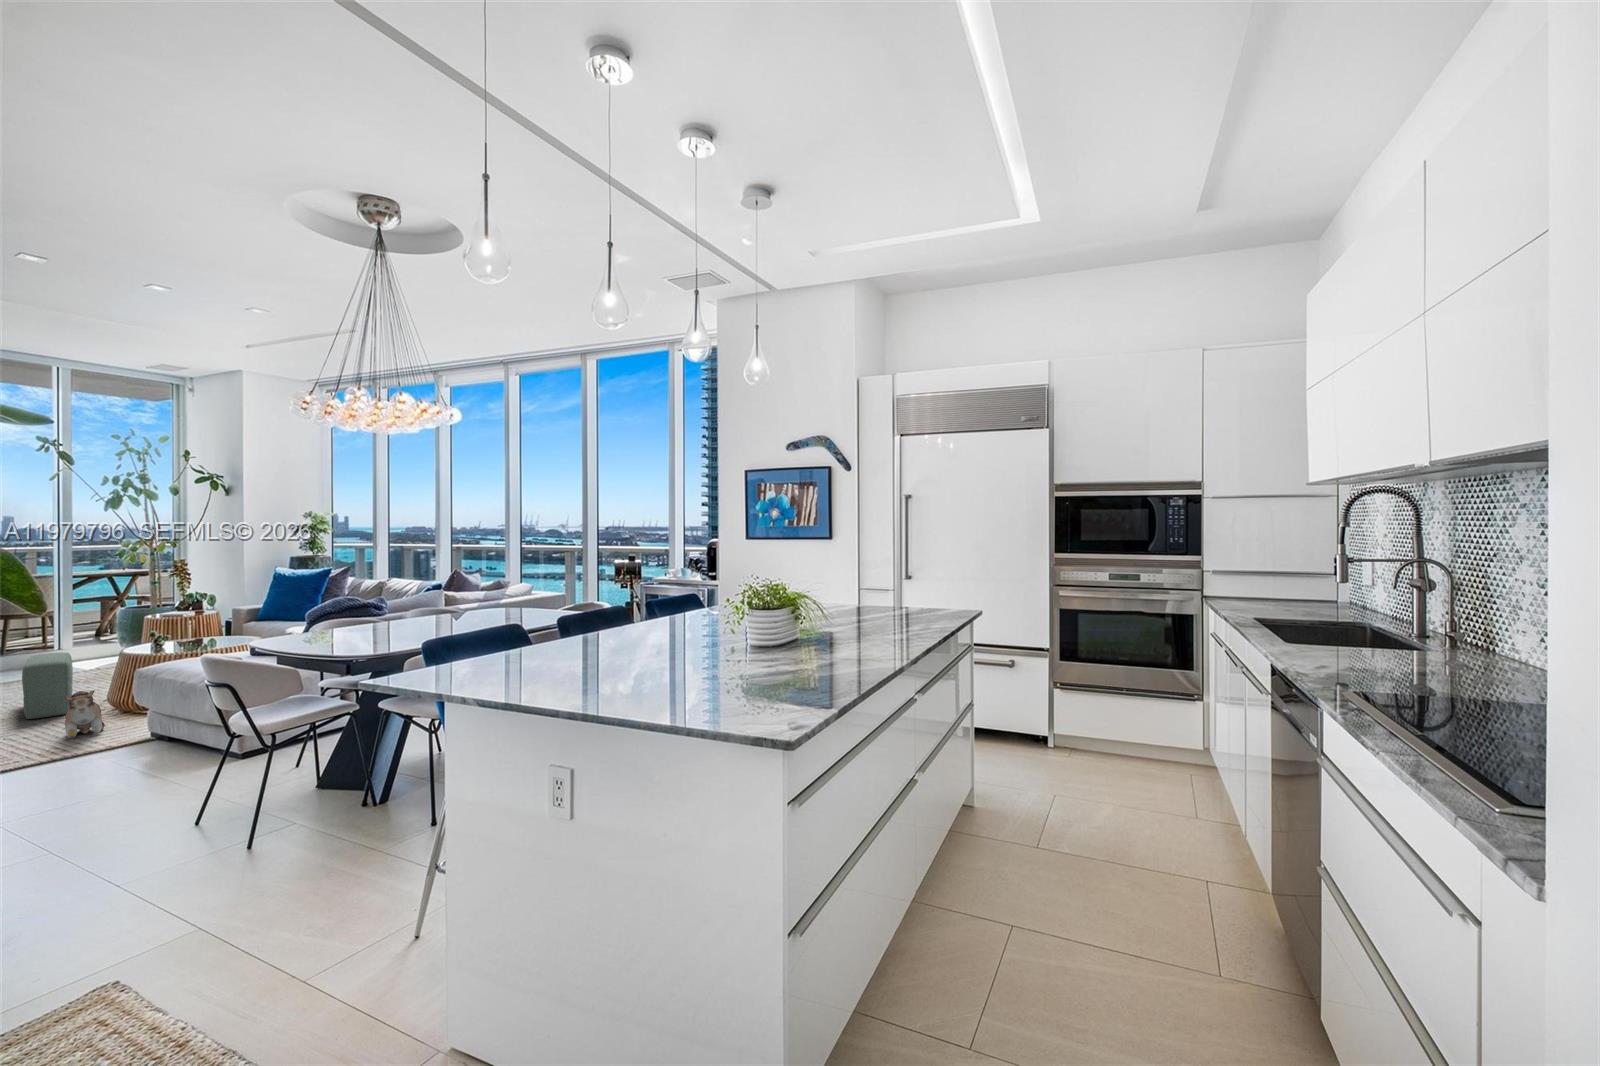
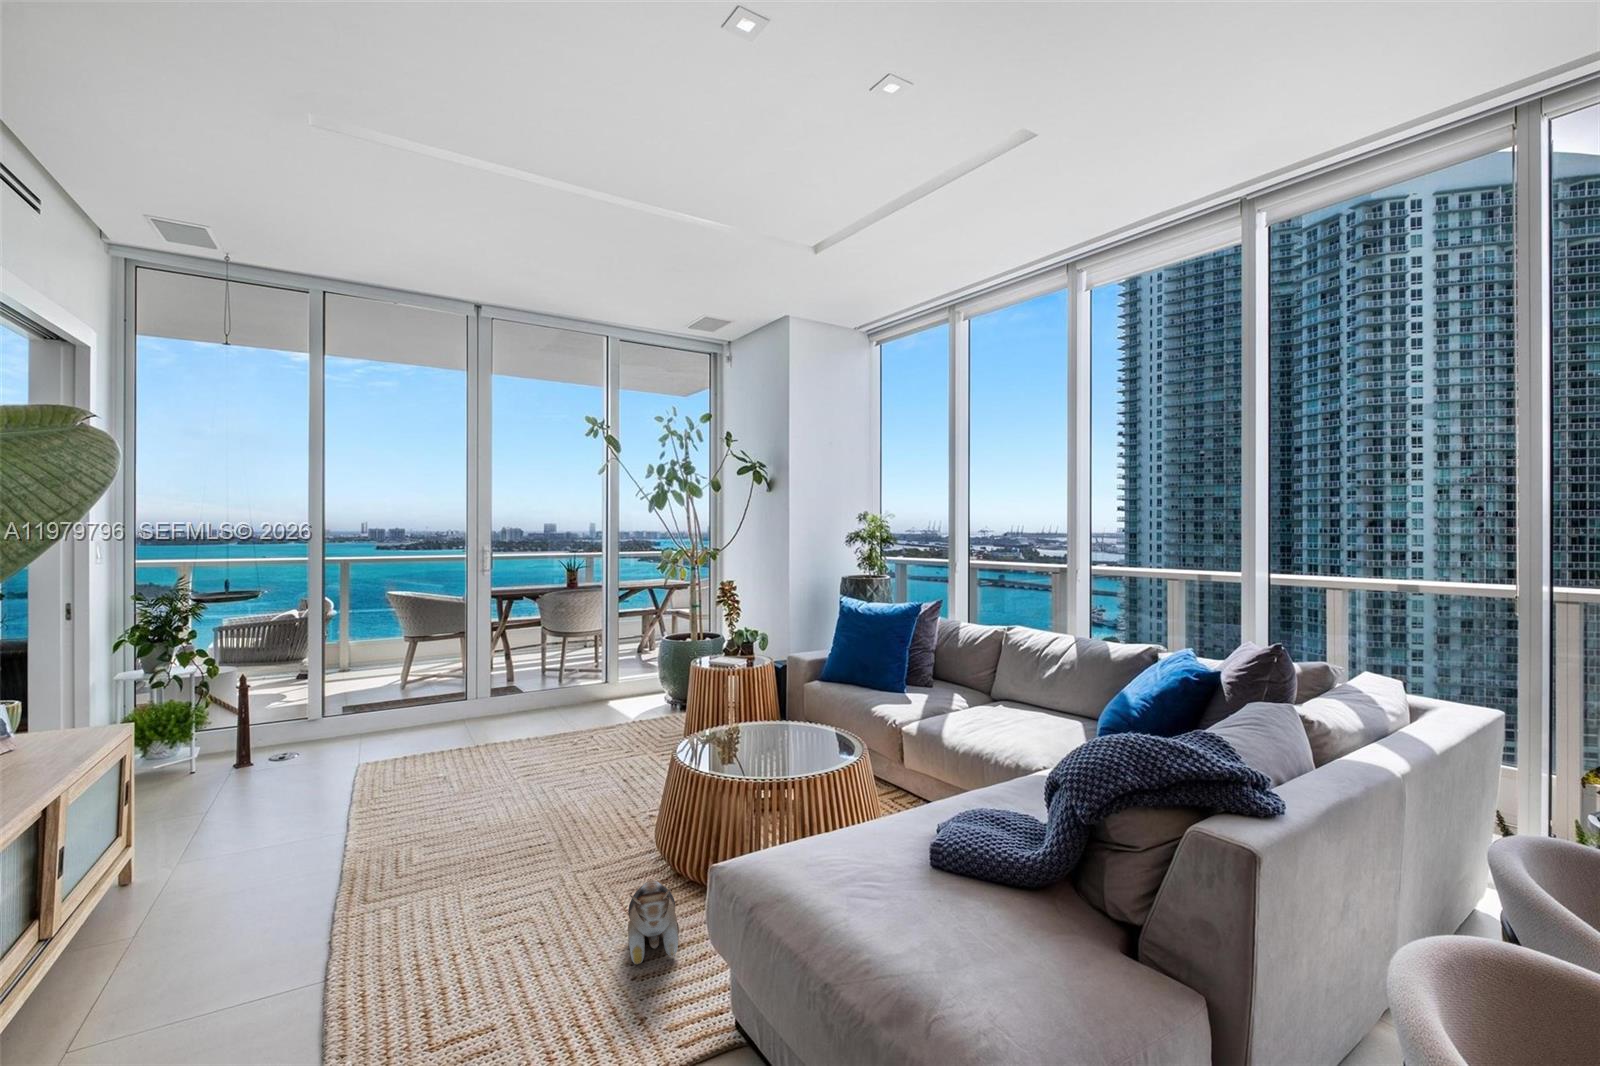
pouf: present [22,652,73,719] -> none [575,725,627,849]

